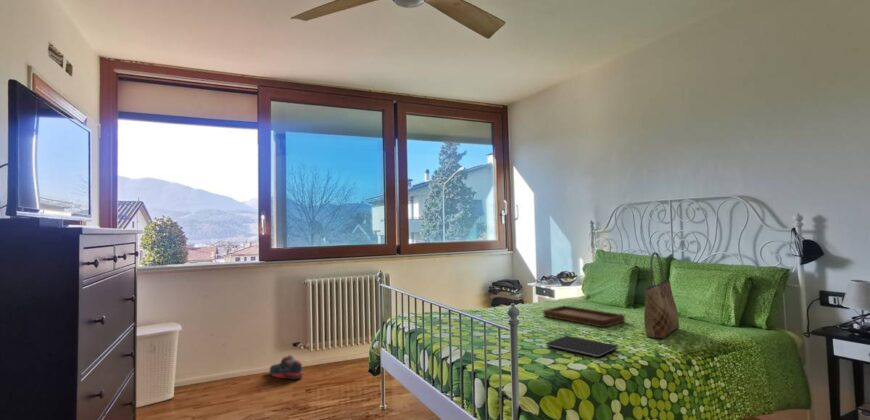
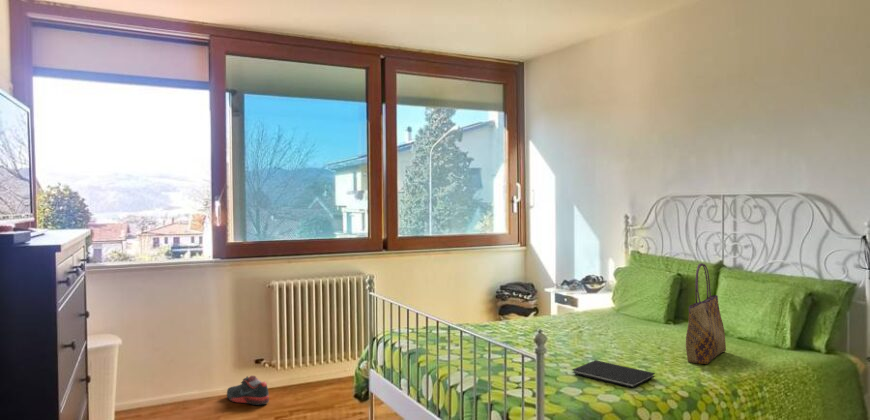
tray: present [543,295,625,327] -> none [567,309,663,350]

